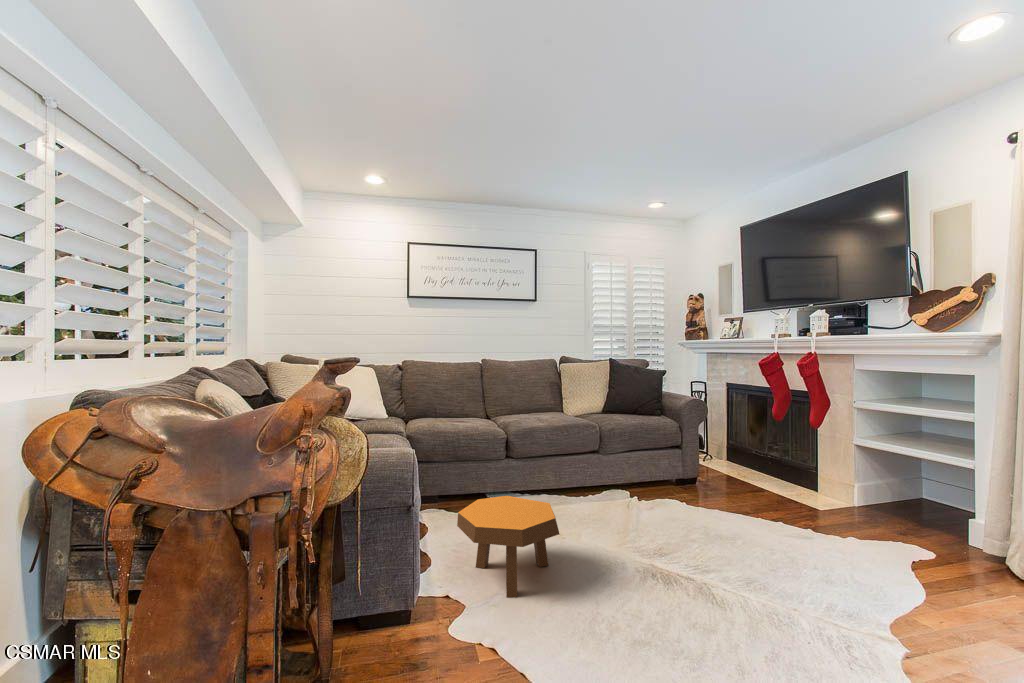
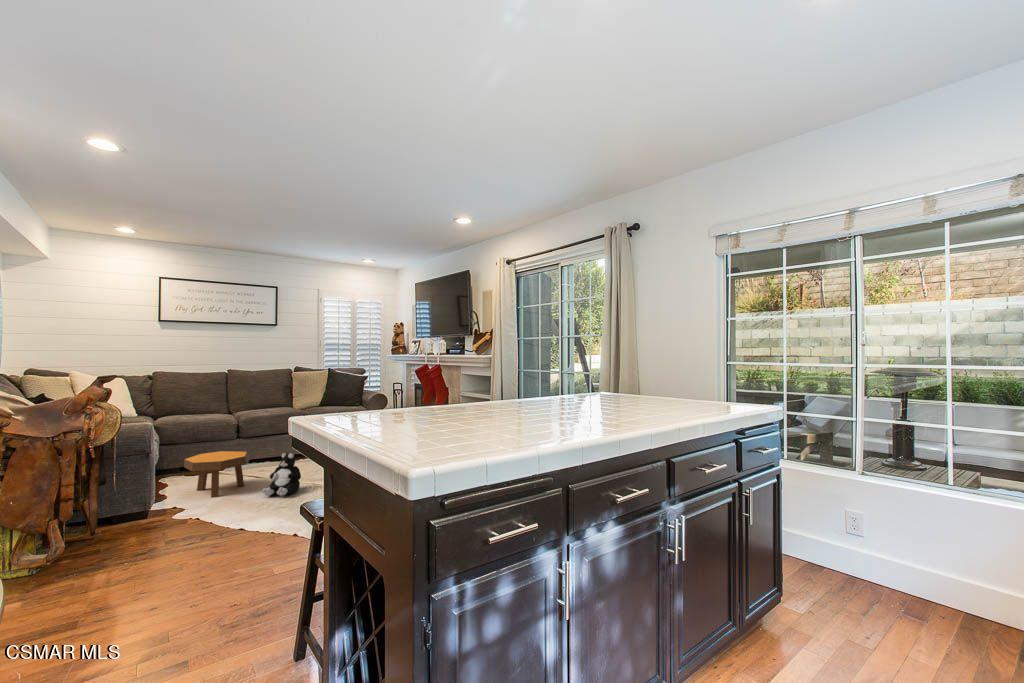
plush toy: none [606,524,674,628] -> present [263,453,301,496]

